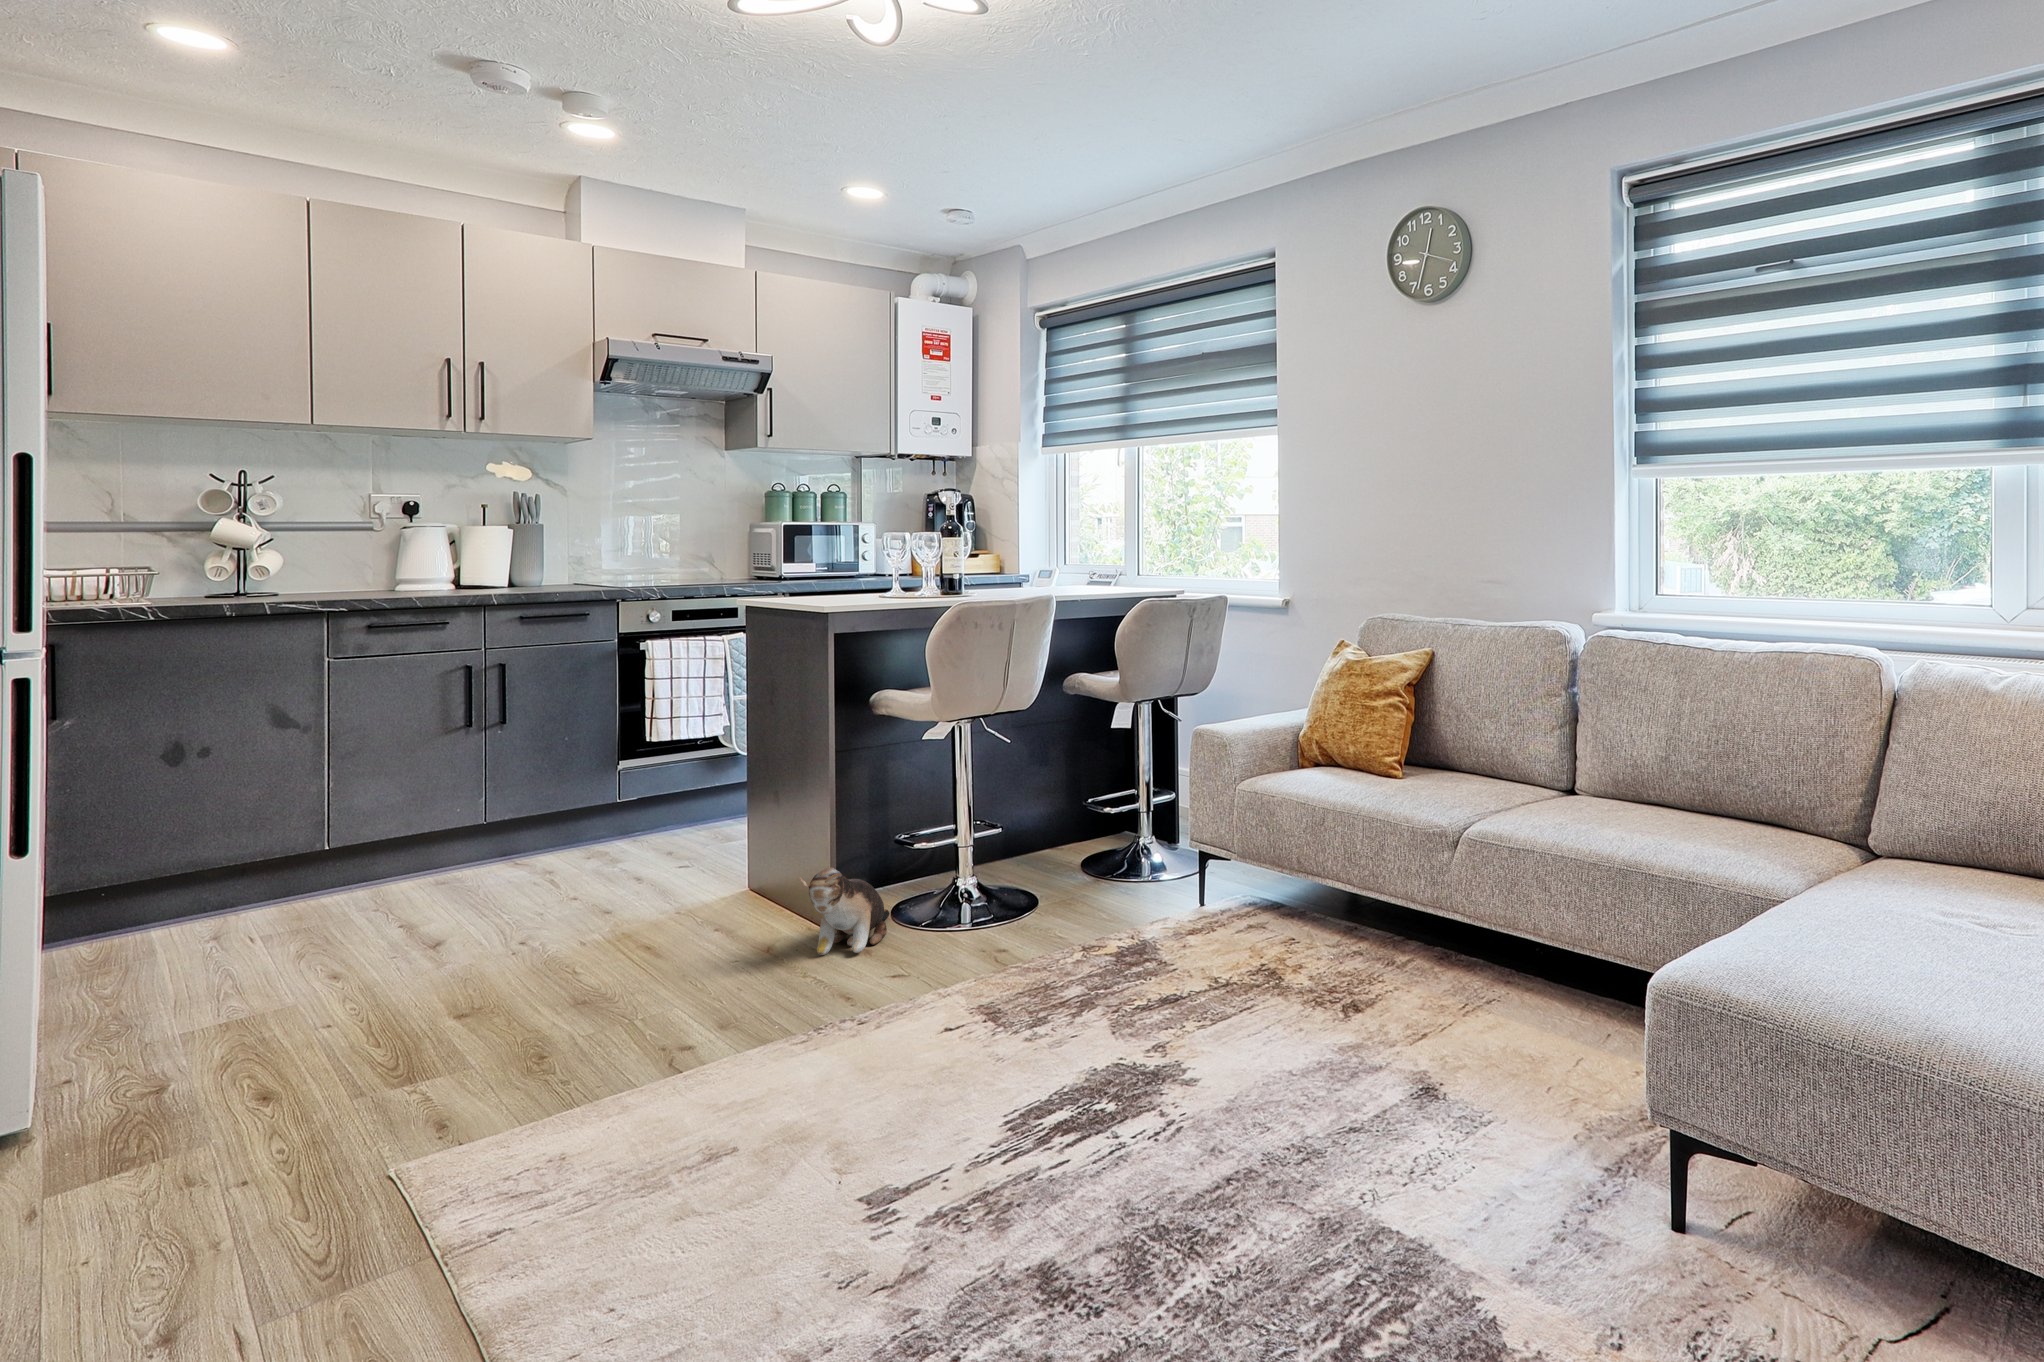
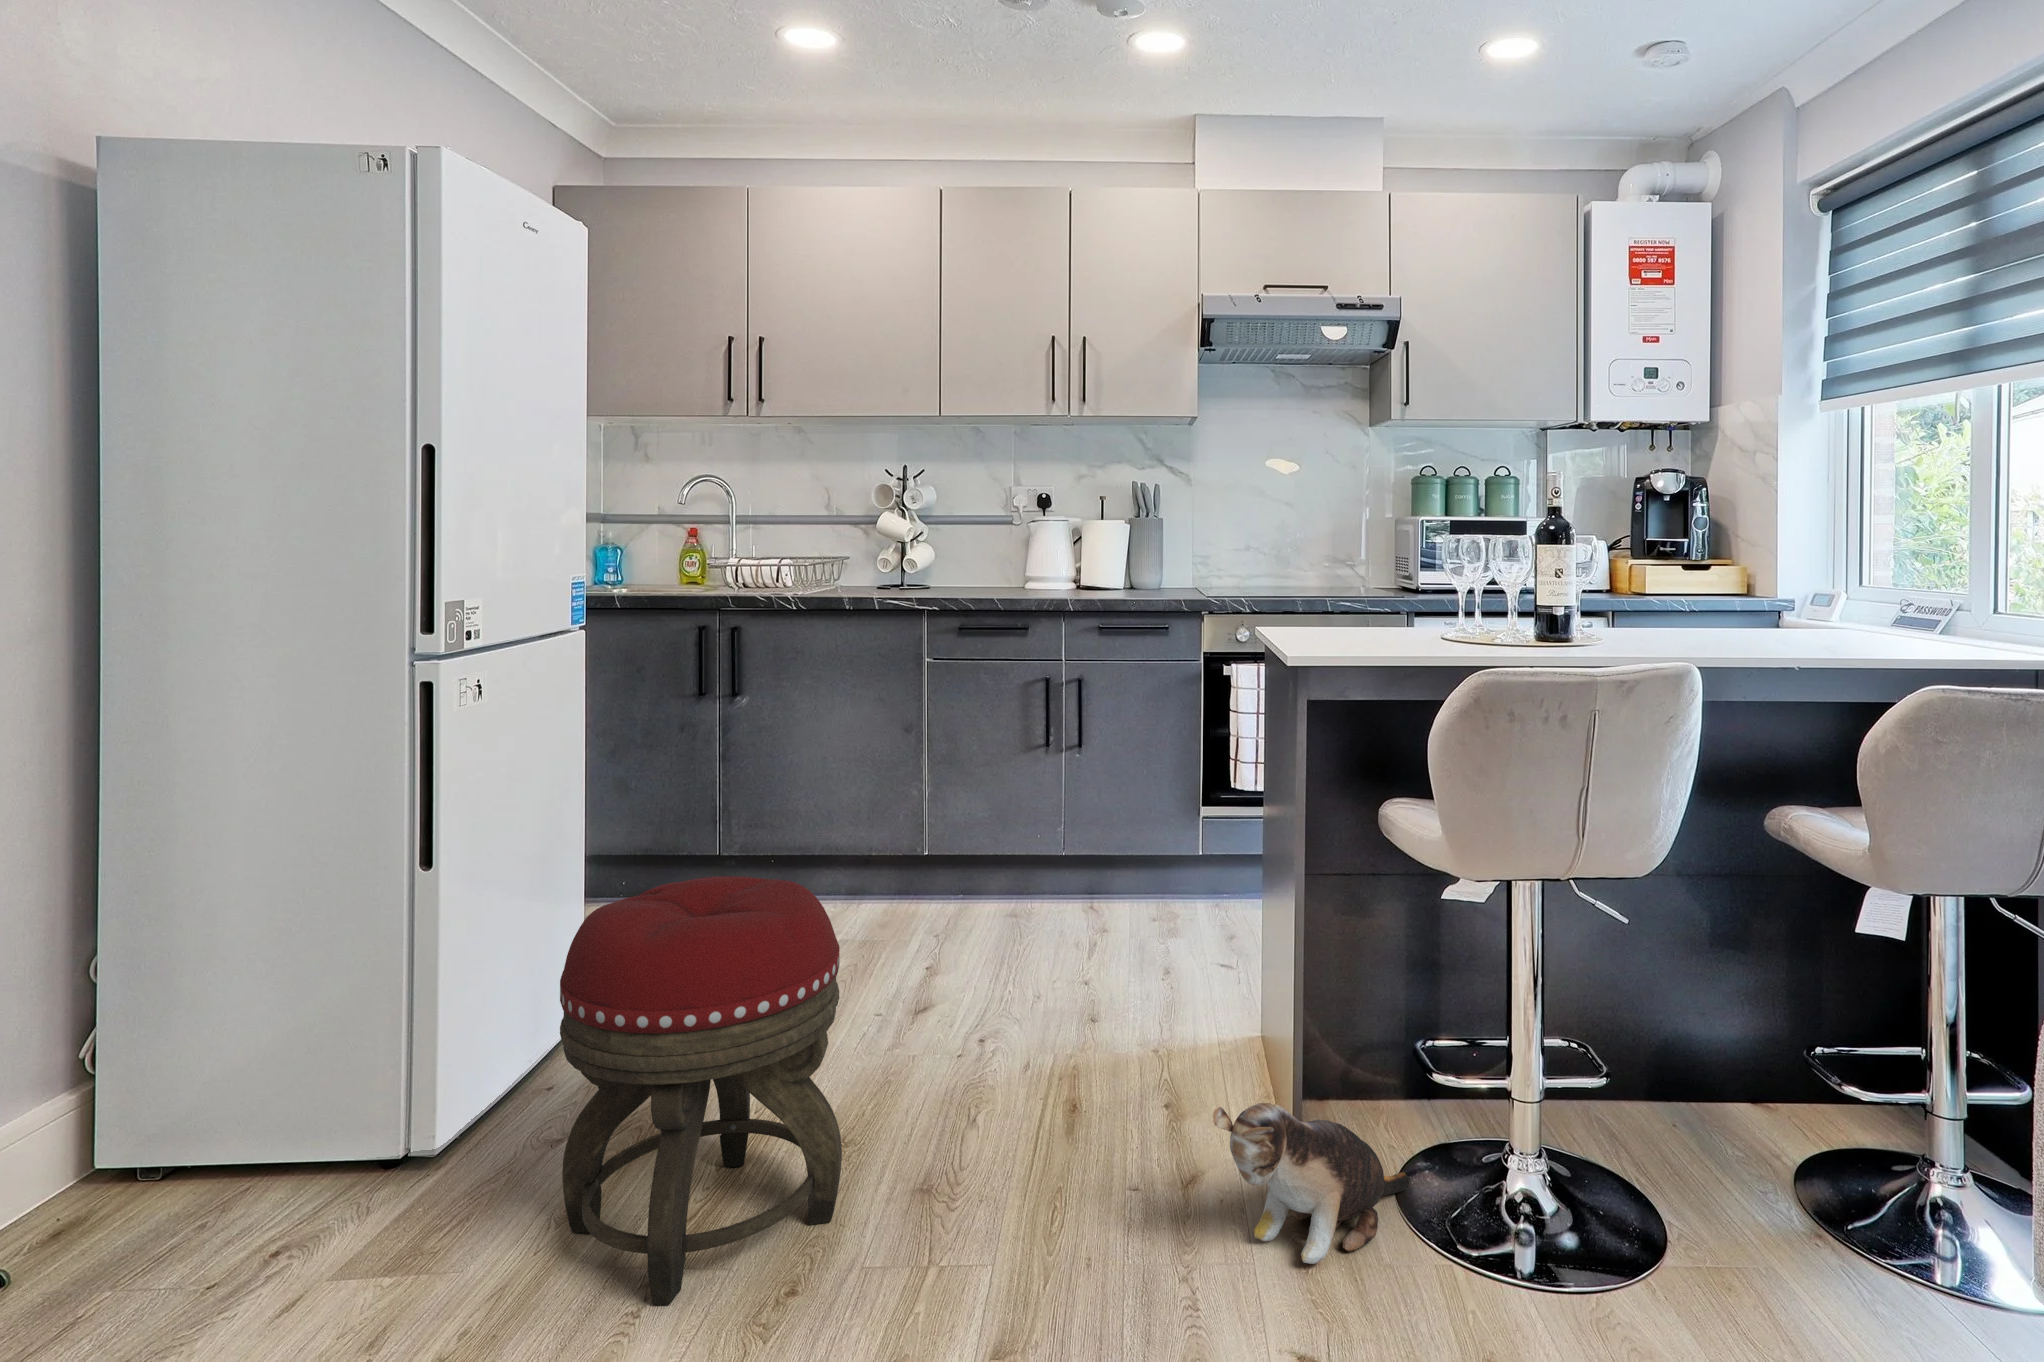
footstool: none [258,800,514,1101] -> present [560,876,842,1306]

